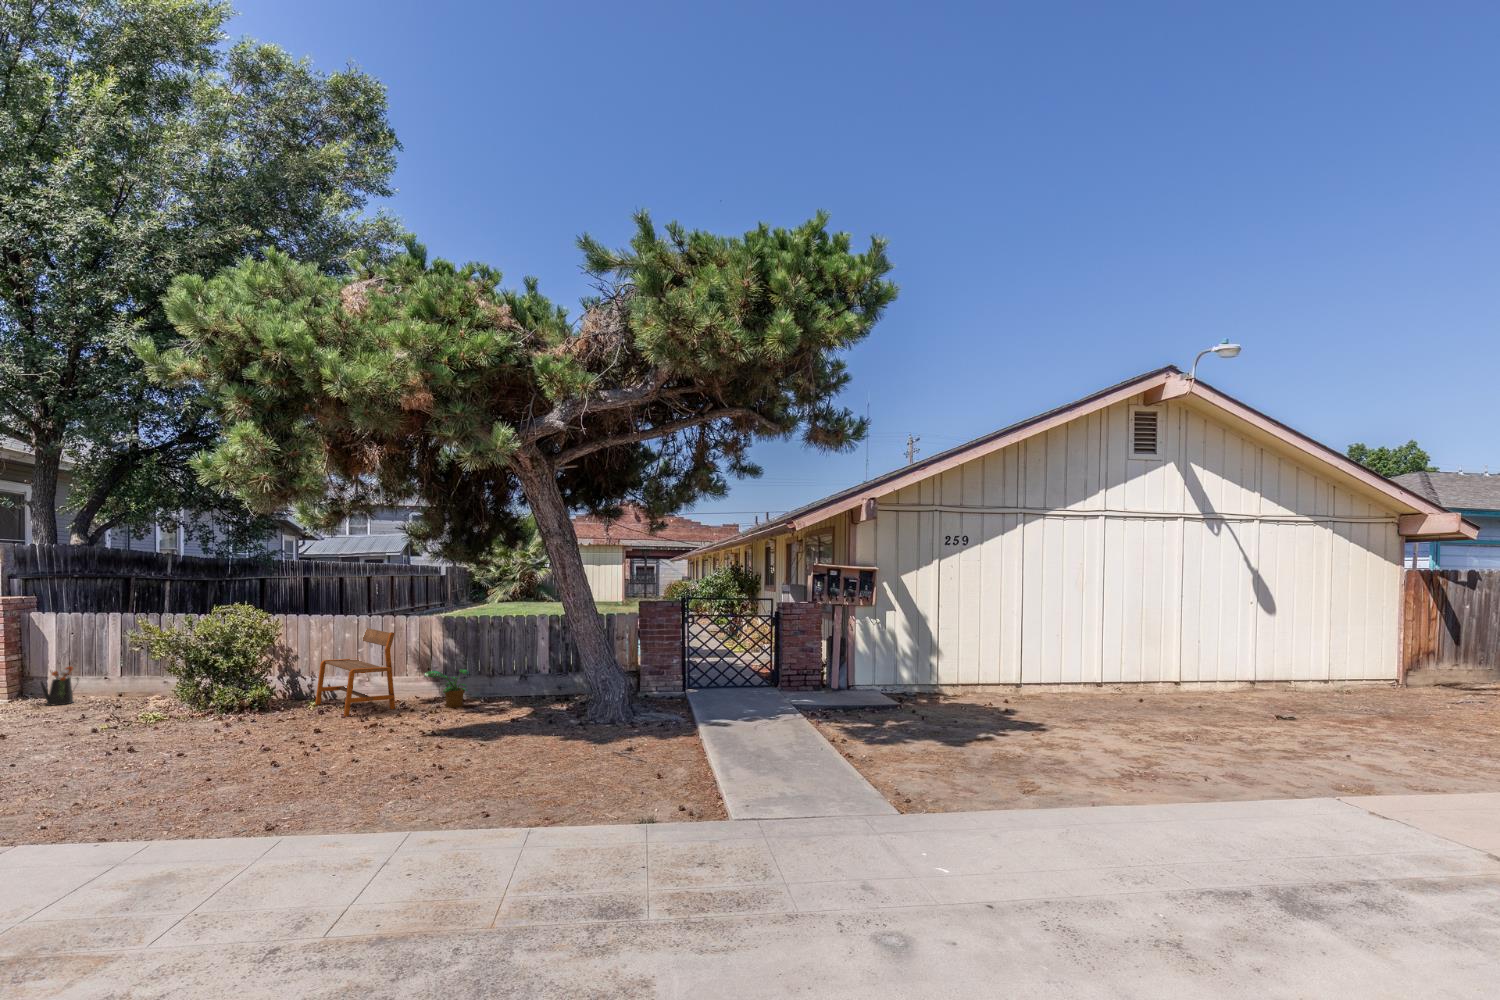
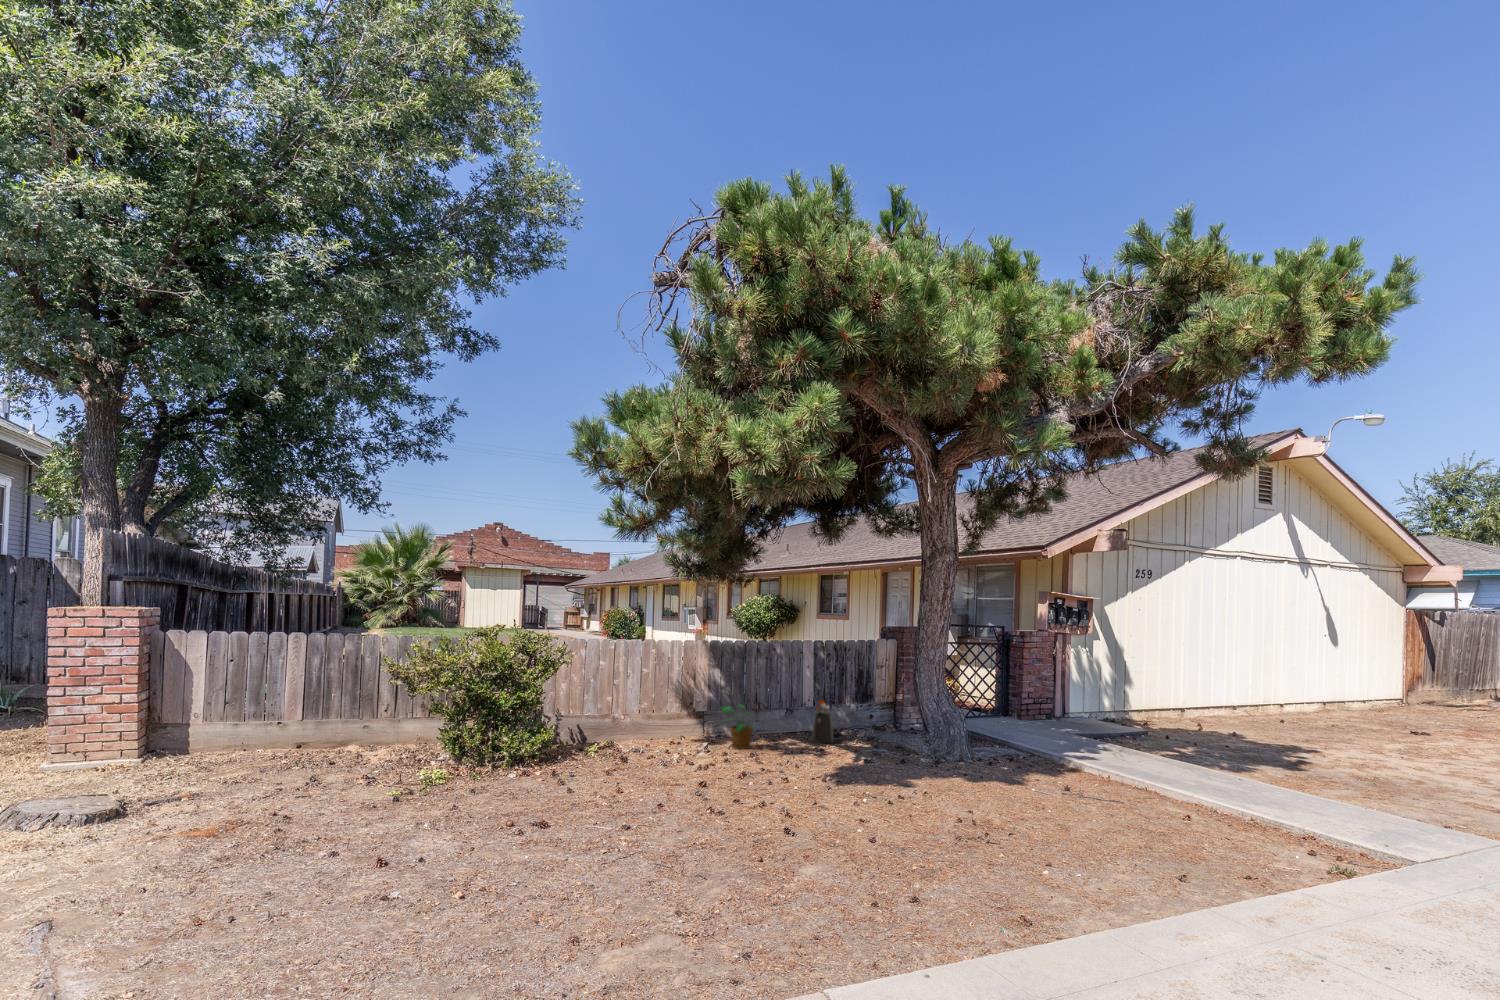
bench: present [315,628,395,717] -> none [576,654,690,764]
watering can: present [40,666,73,706] -> present [811,700,834,743]

